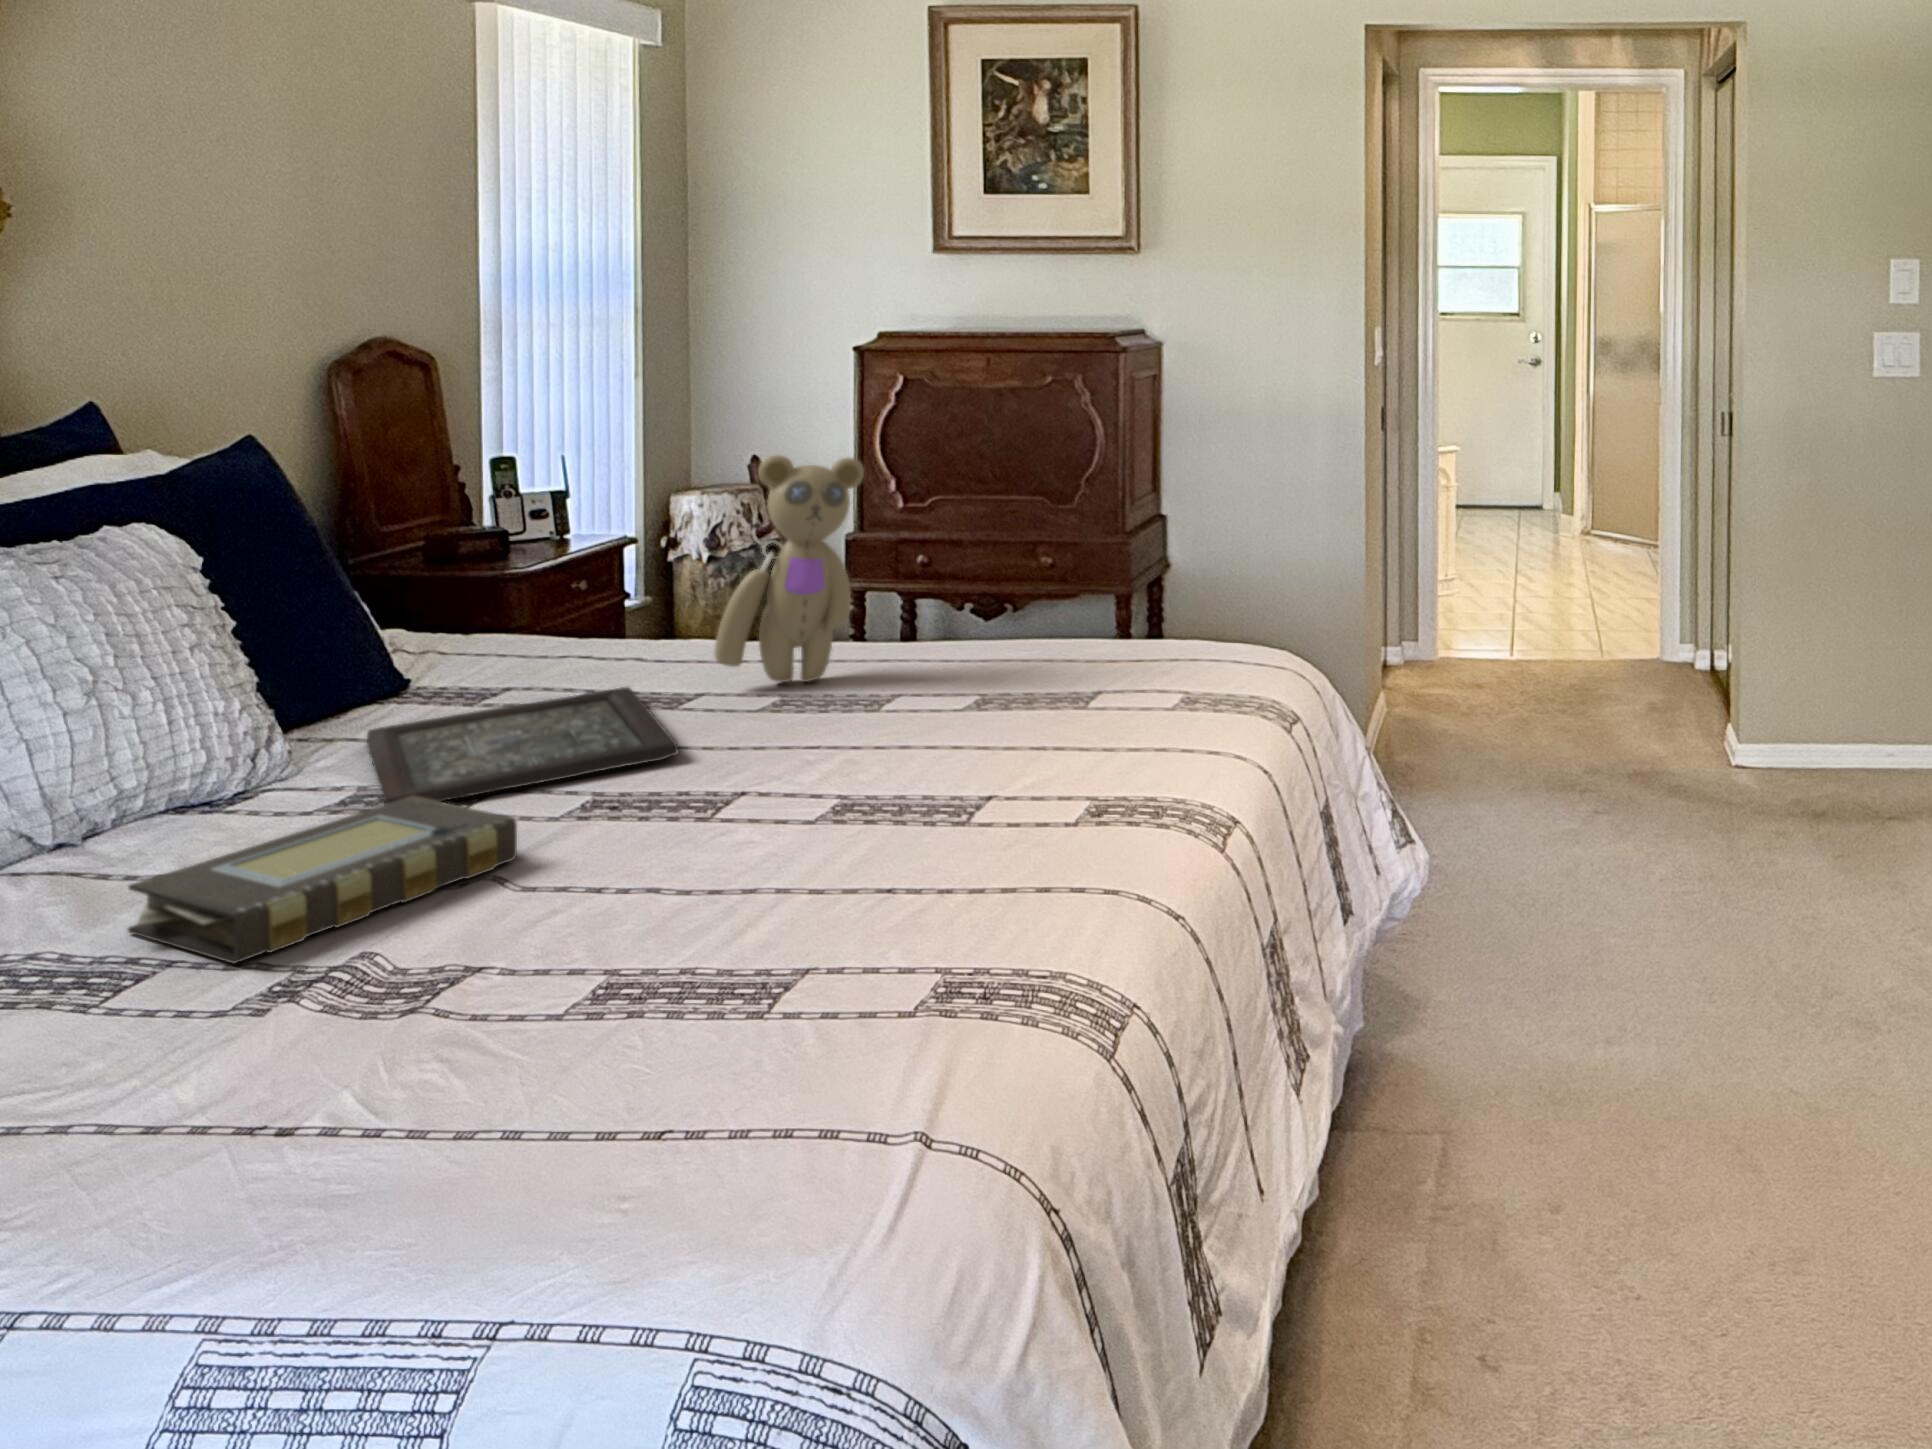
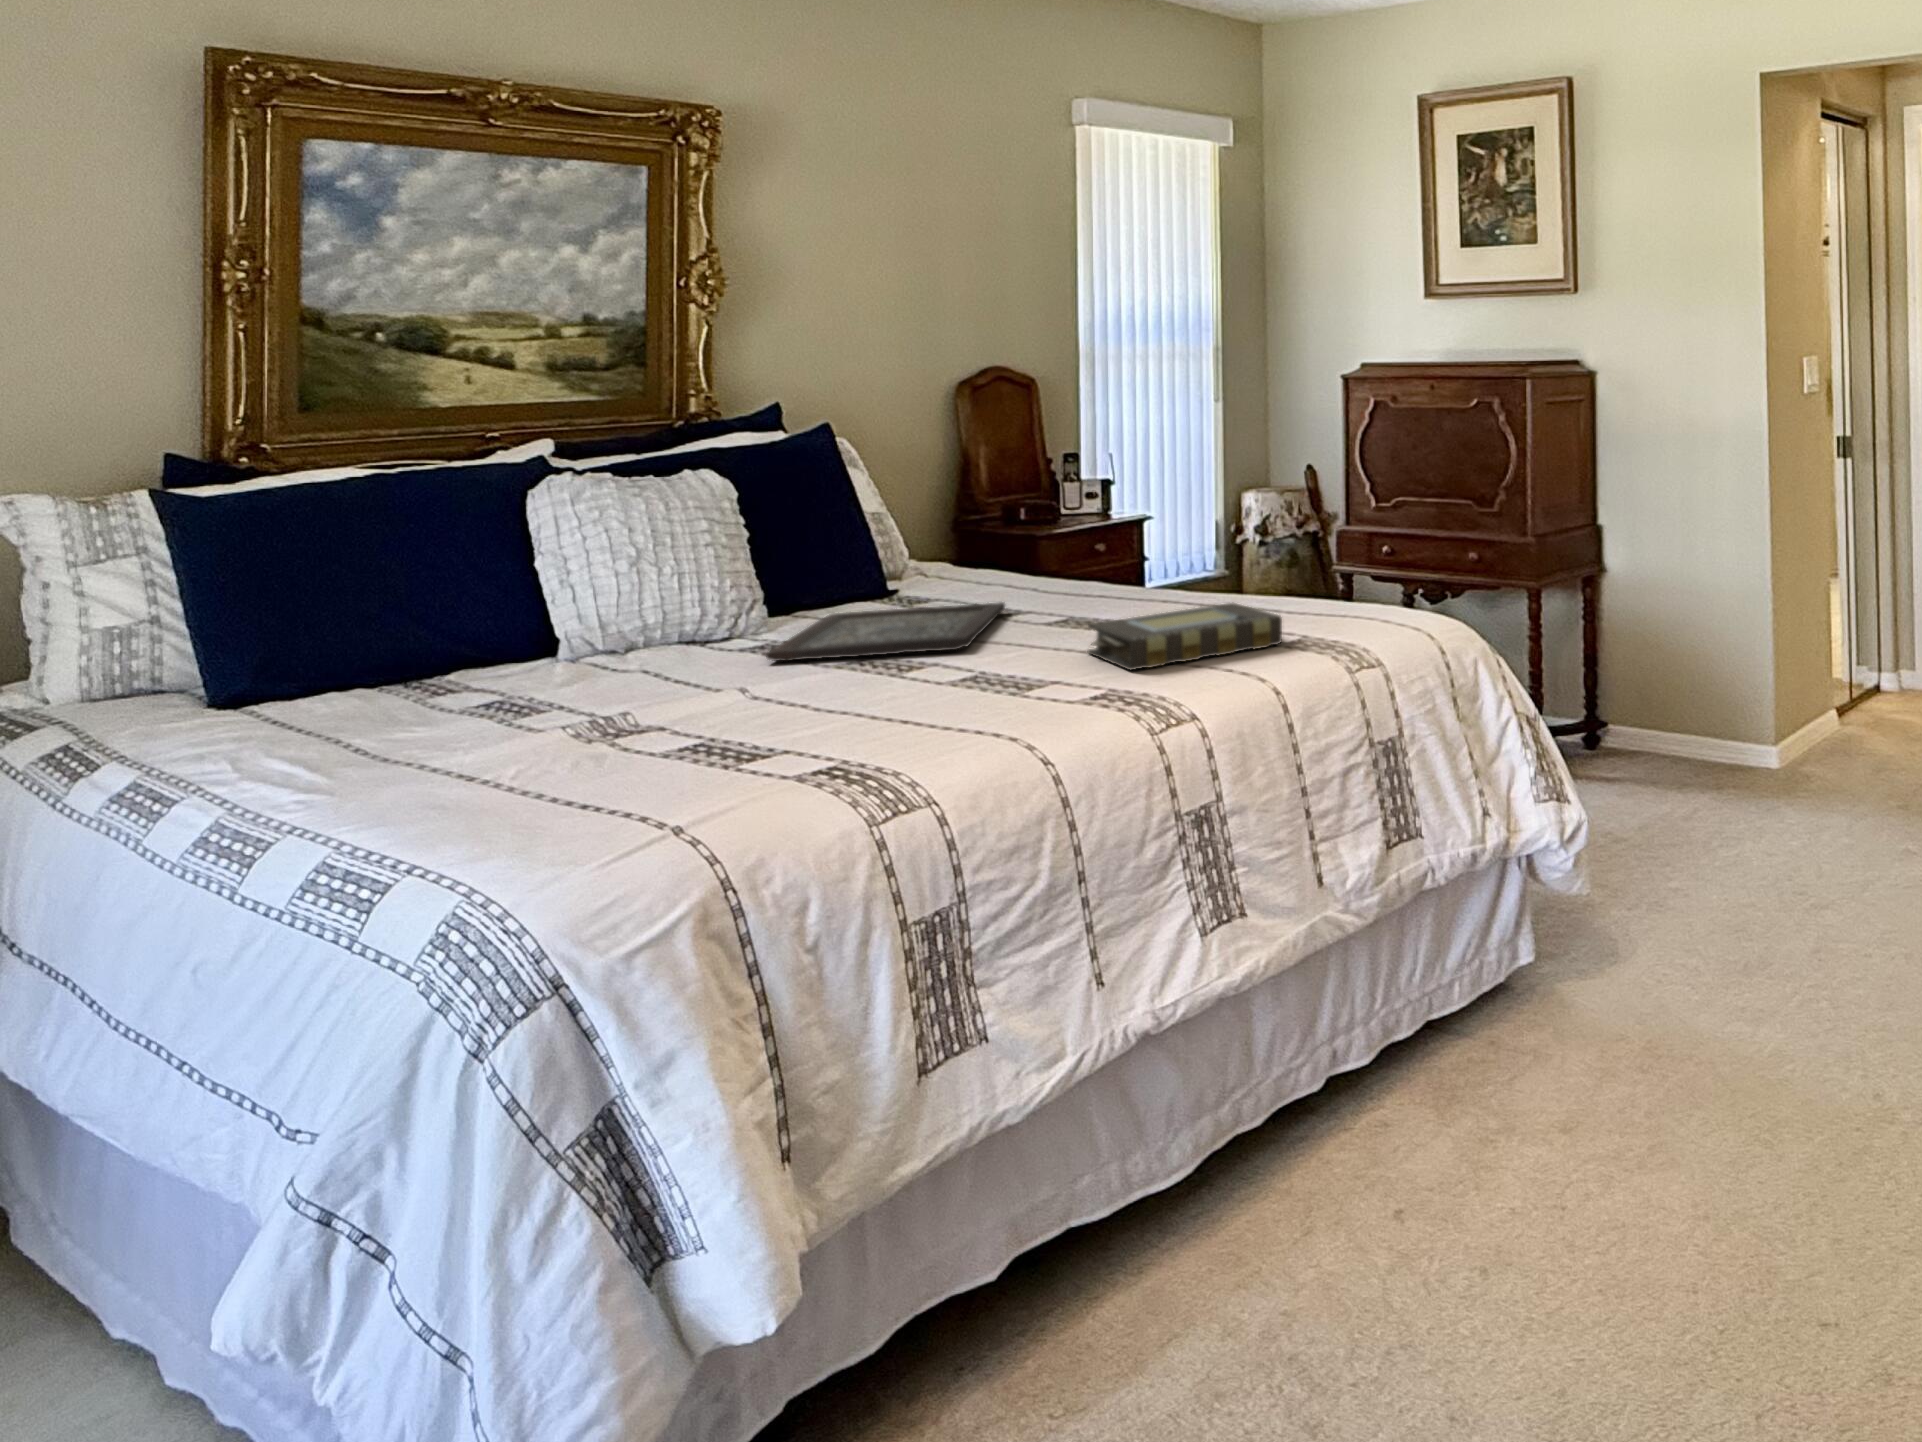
teddy bear: present [714,455,864,682] -> none [1062,426,1171,612]
book: present [128,796,517,964] -> present [1088,603,1282,670]

